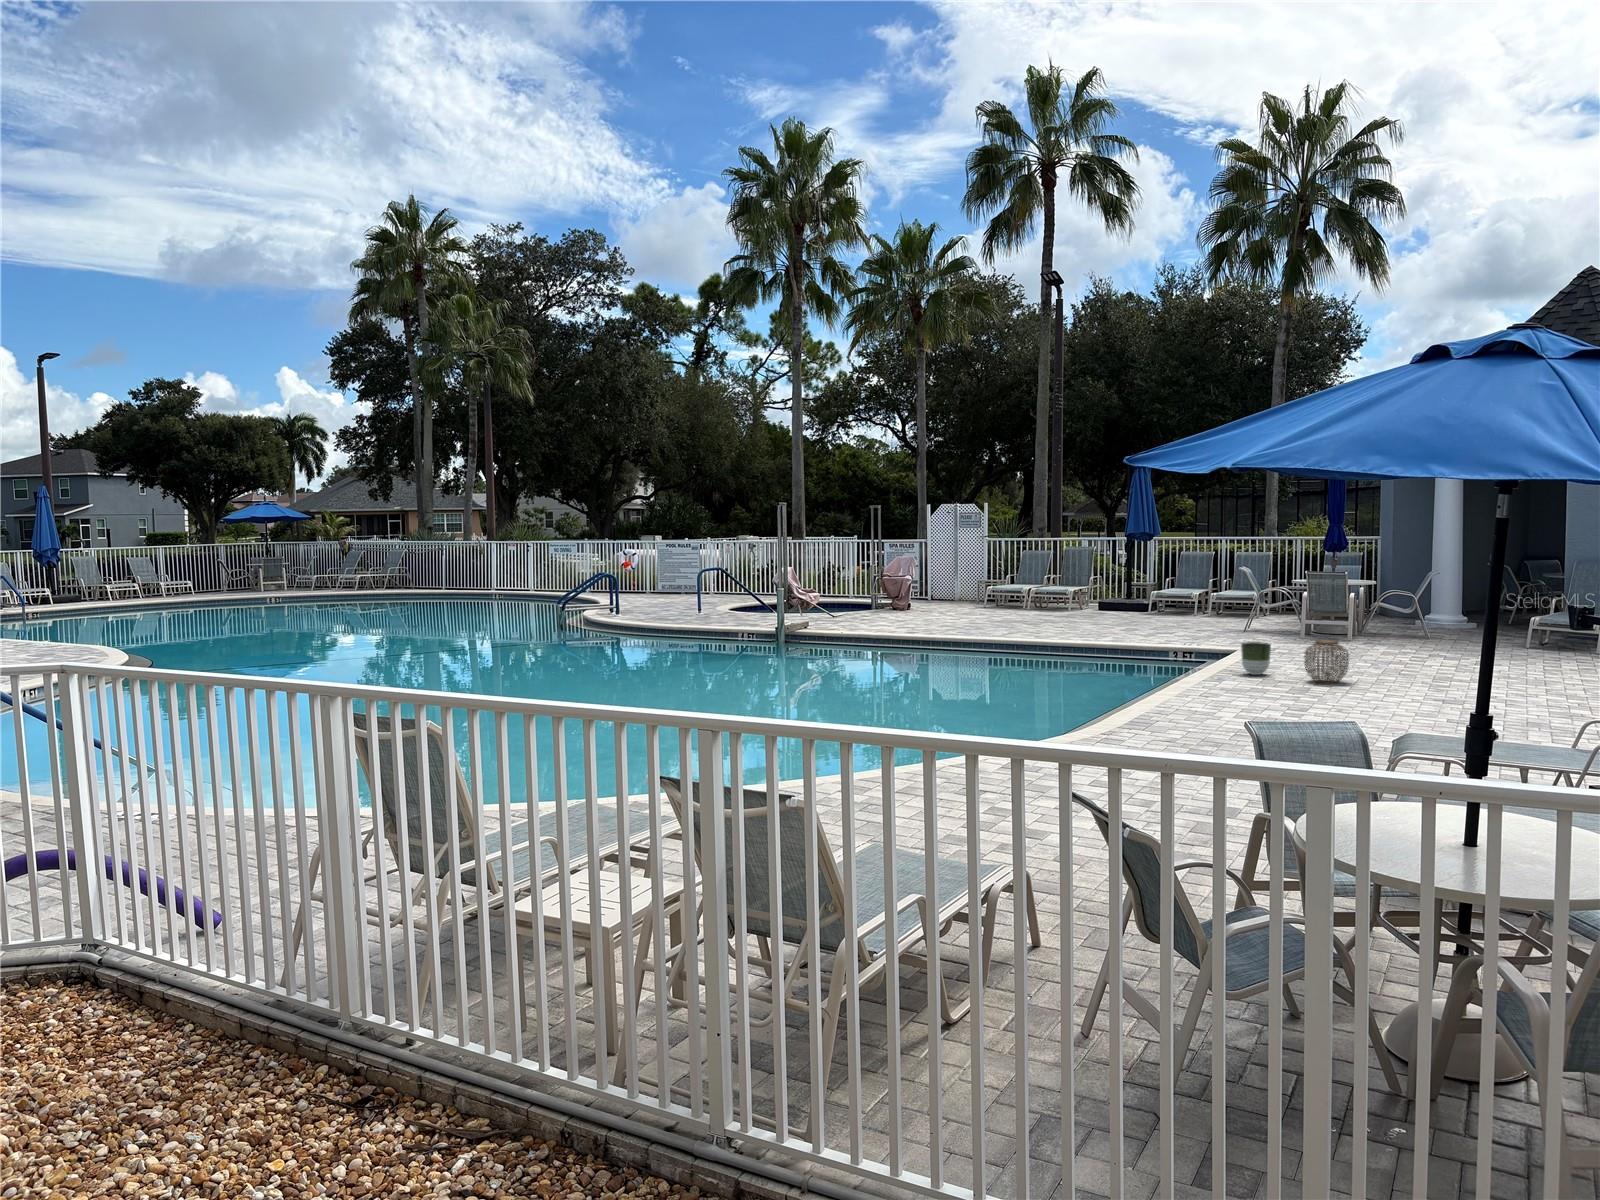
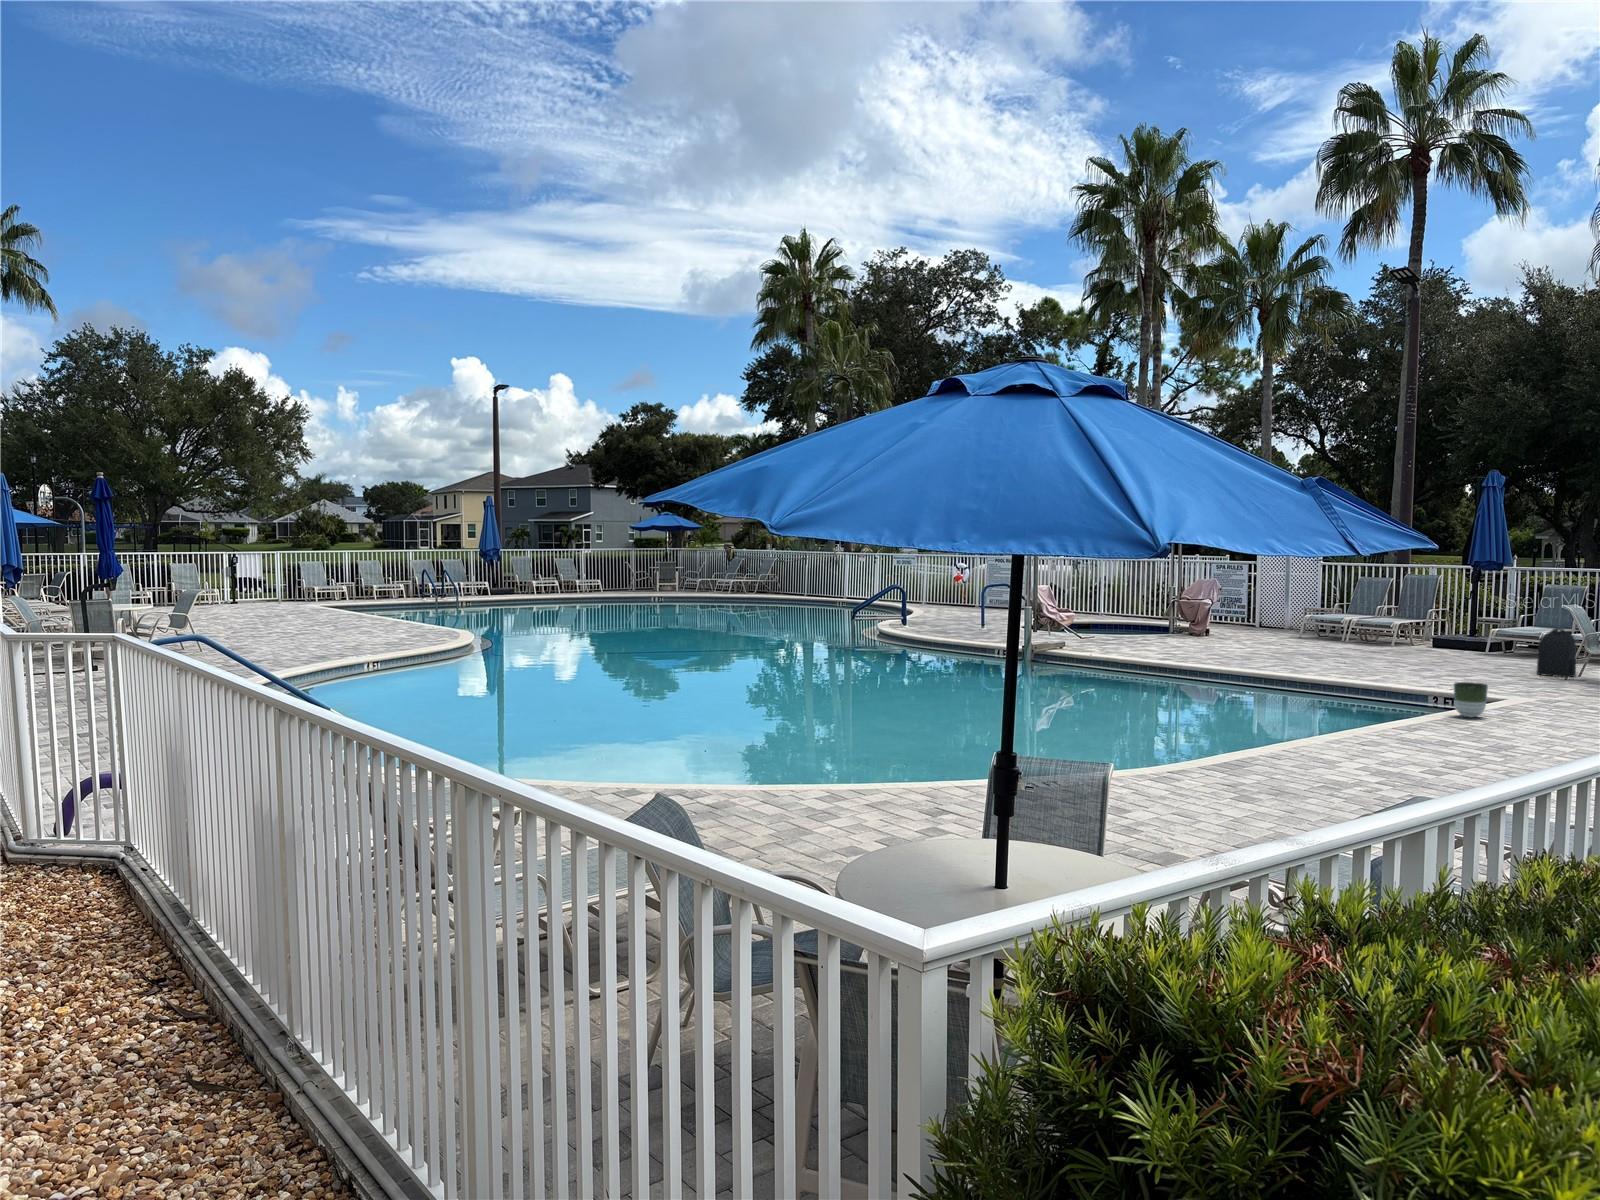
backpack: none [1225,590,1257,633] -> present [1537,628,1576,677]
woven basket: present [1305,639,1349,684] -> none [1512,683,1563,732]

